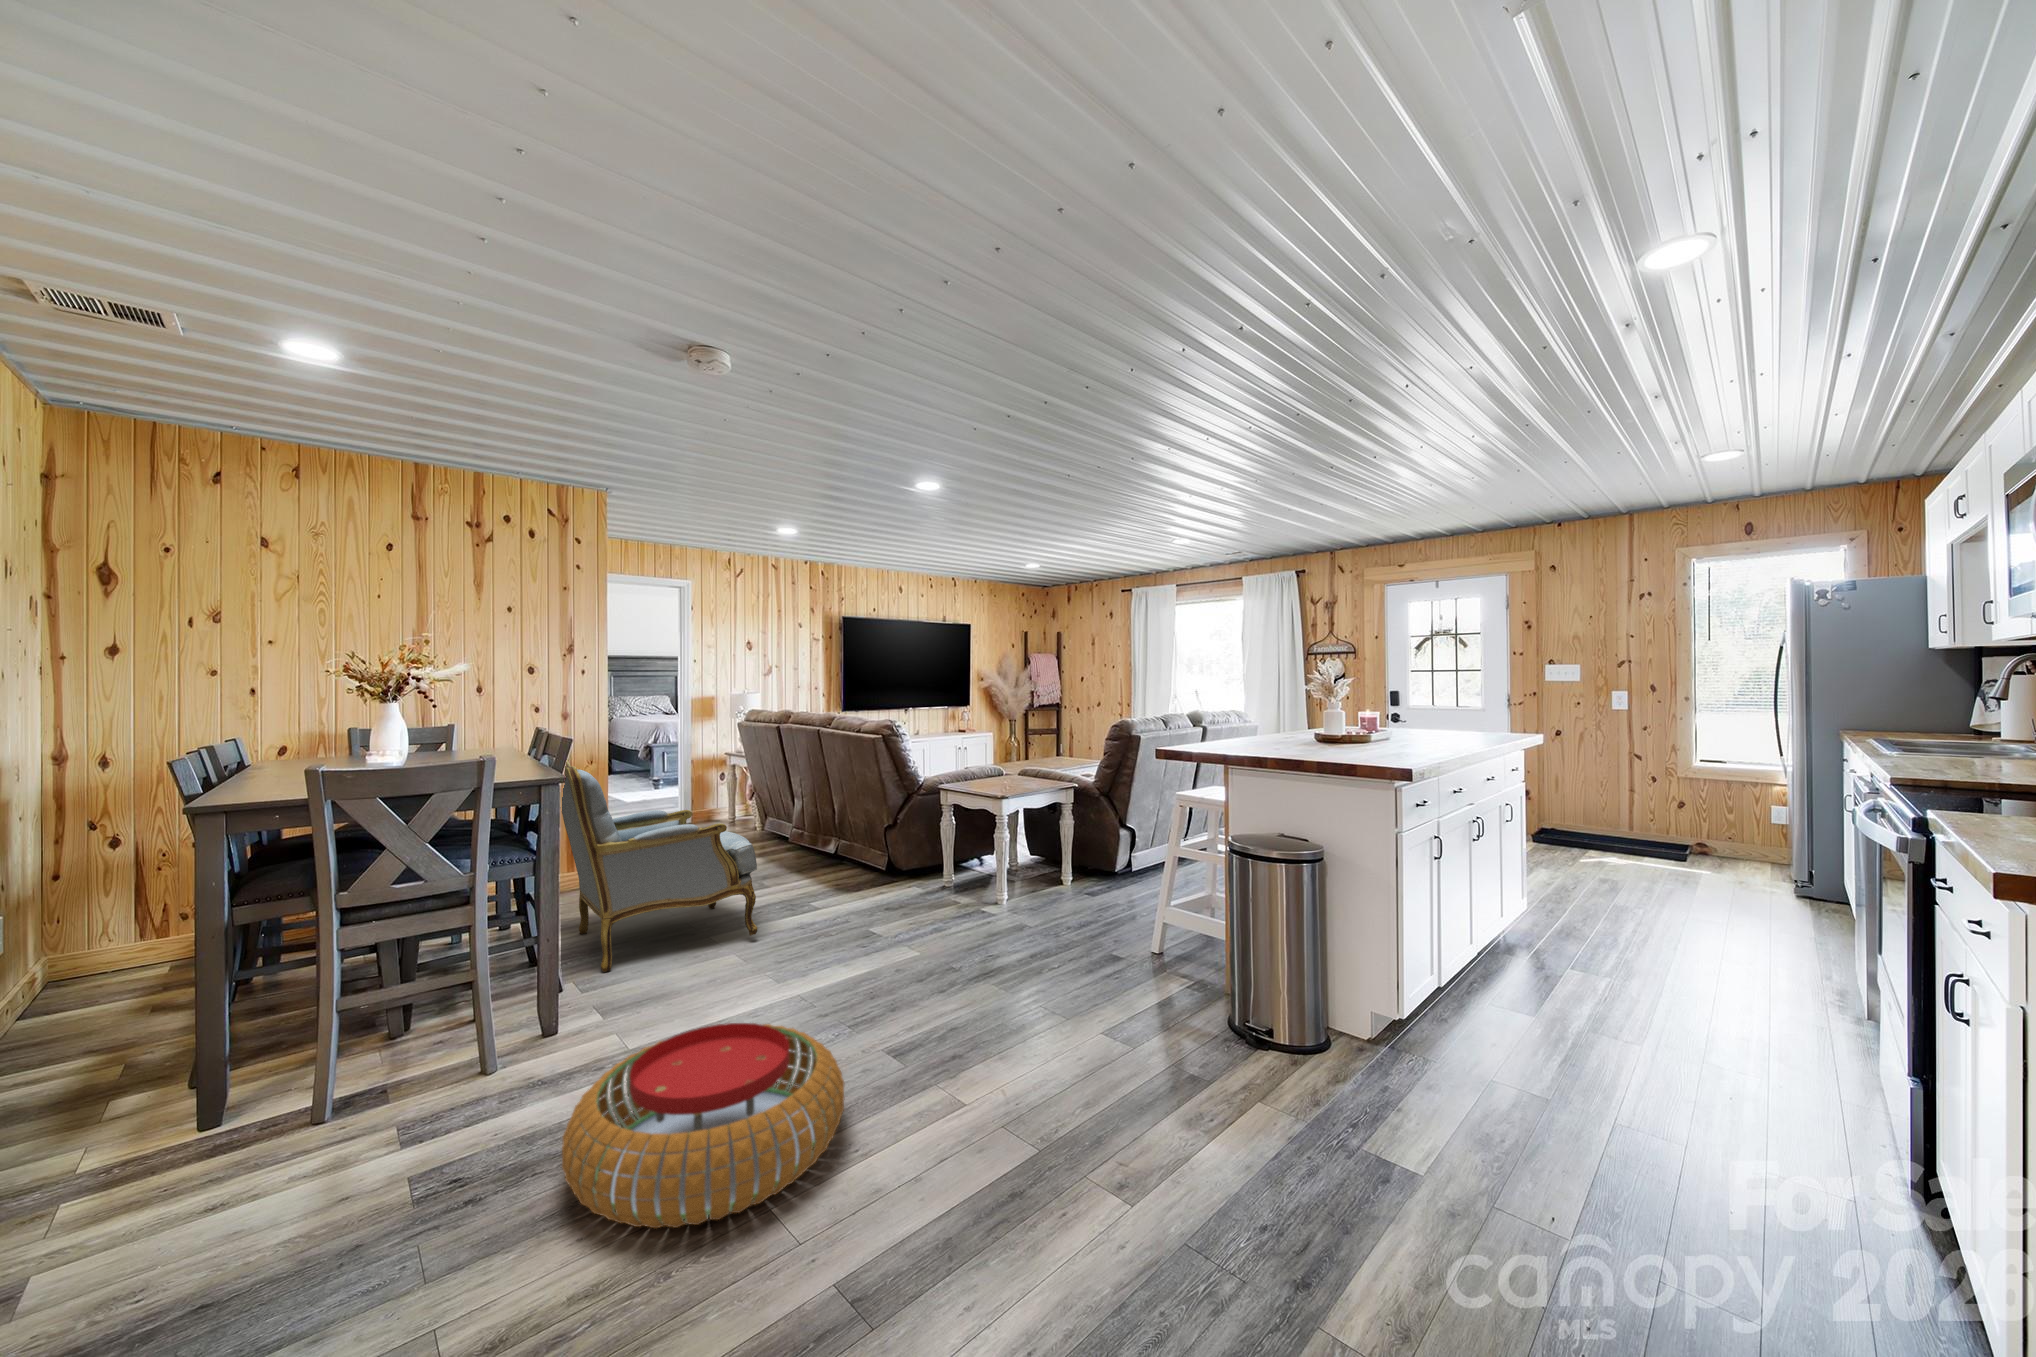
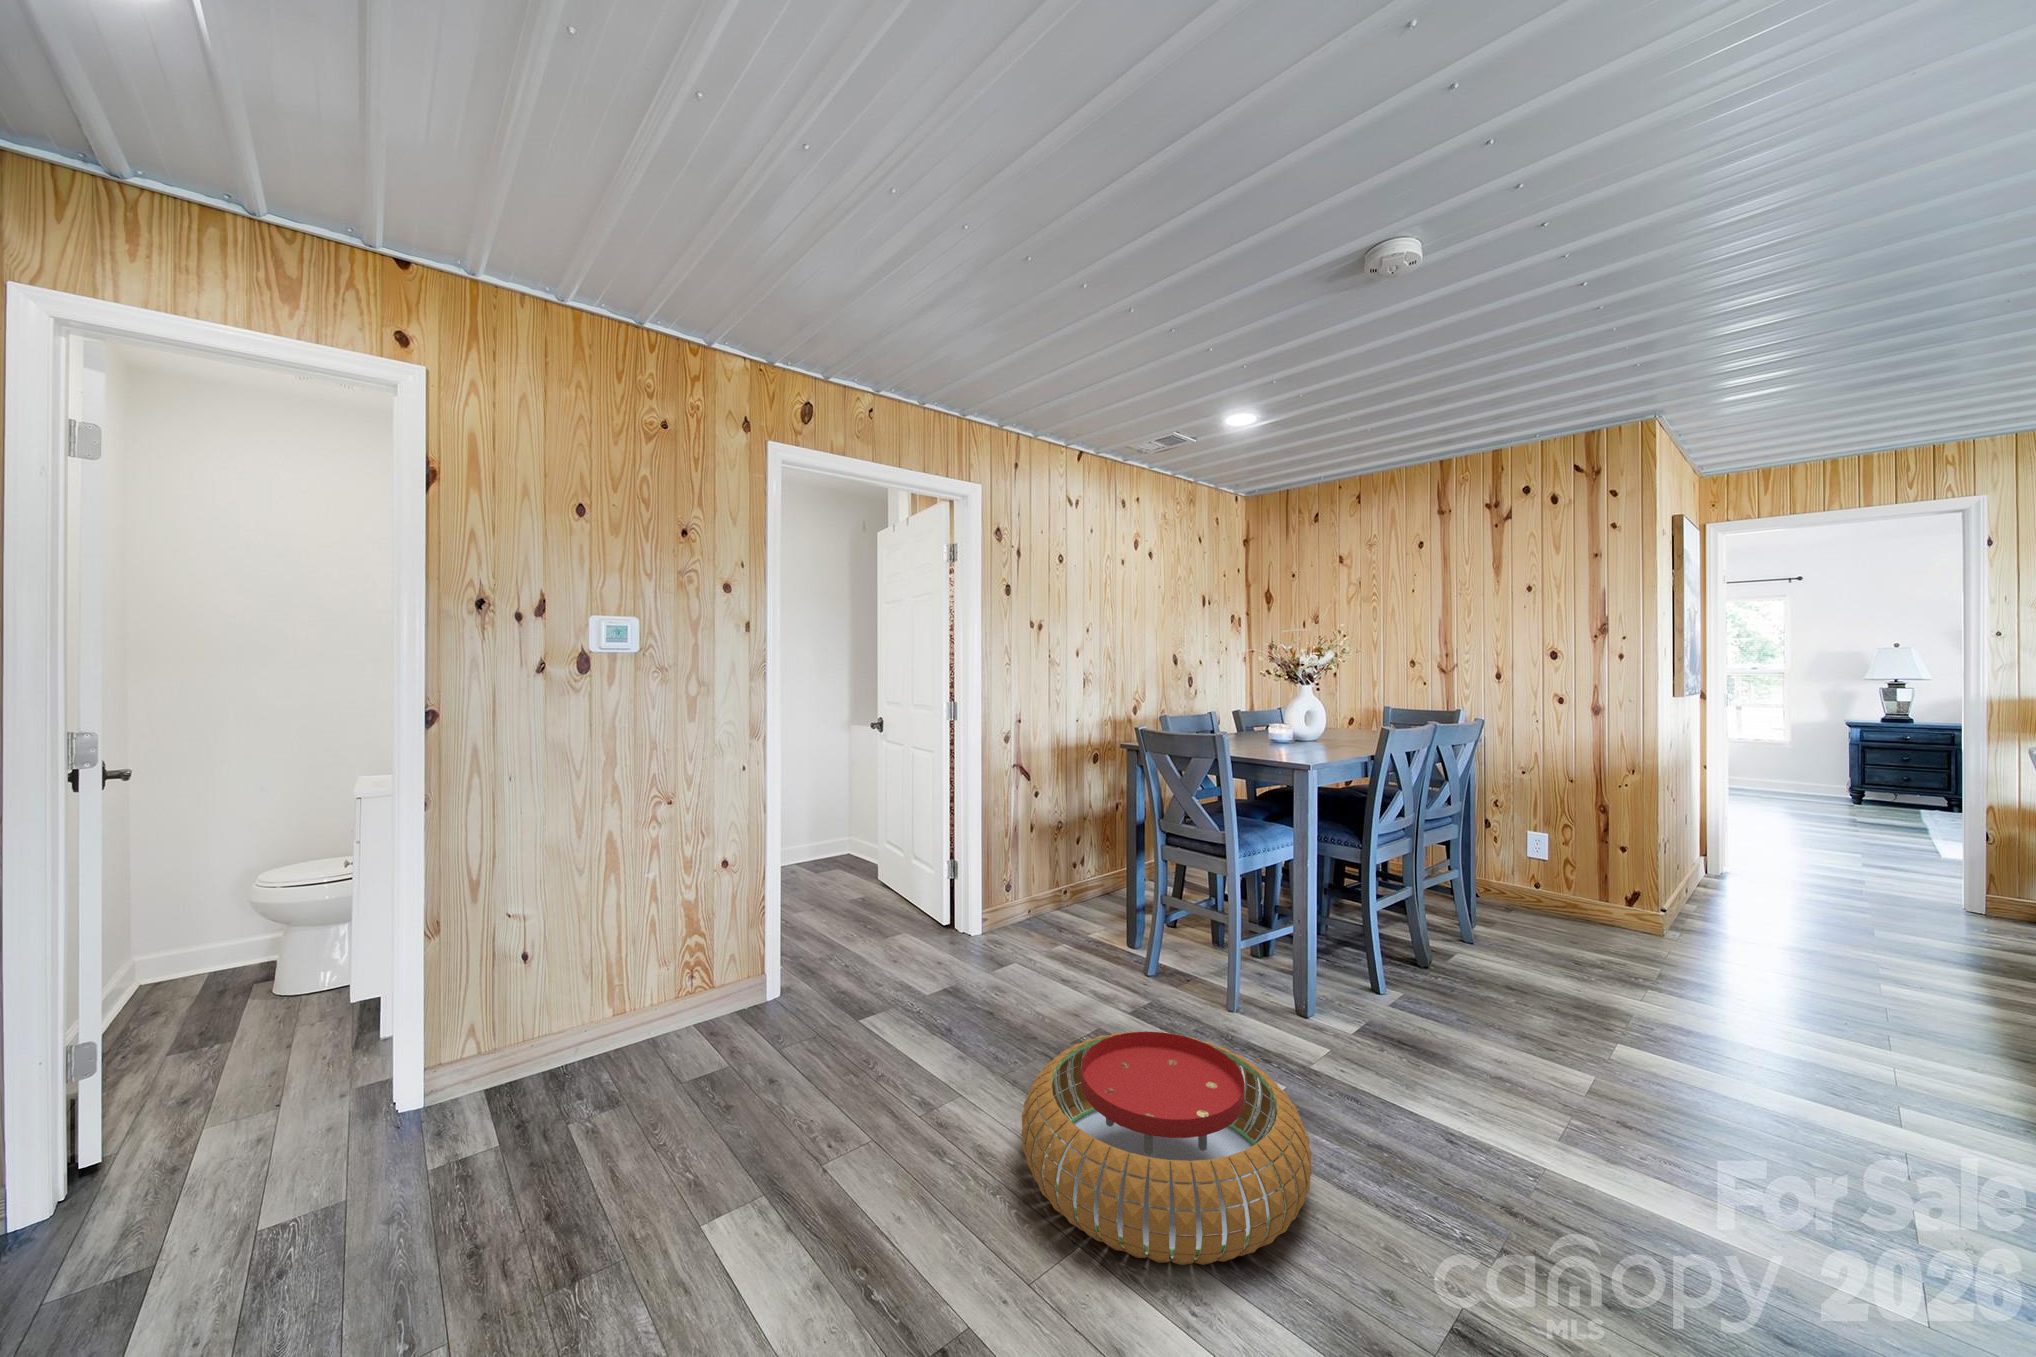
armchair: present [562,759,757,972] -> none [1403,745,1711,1066]

